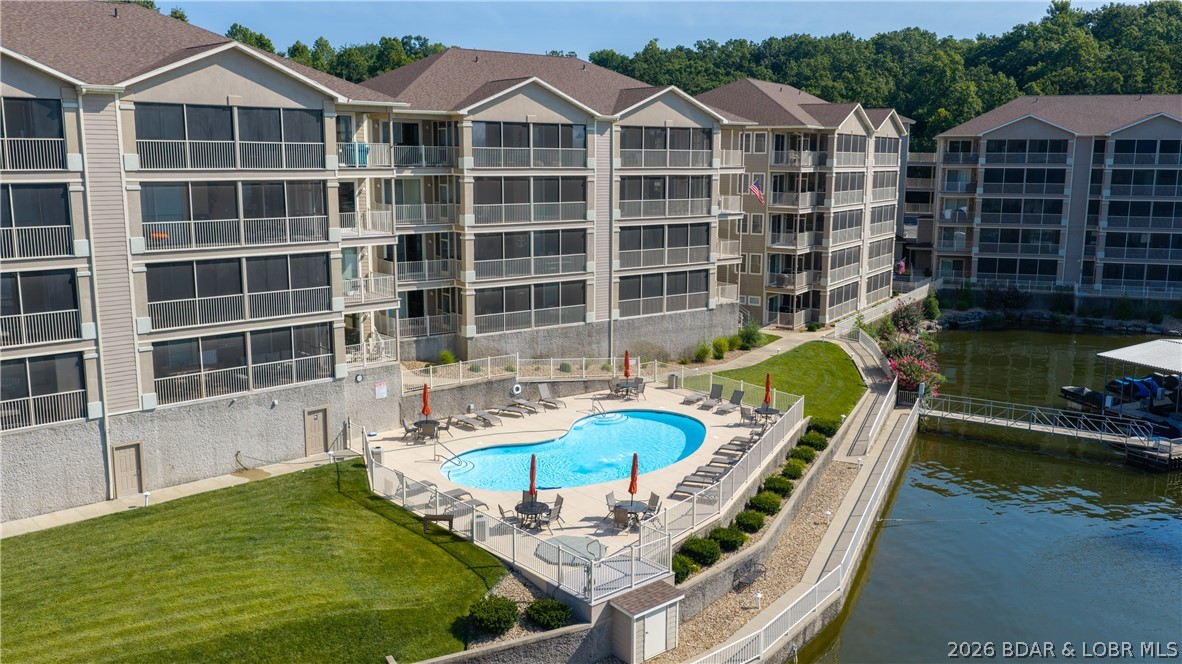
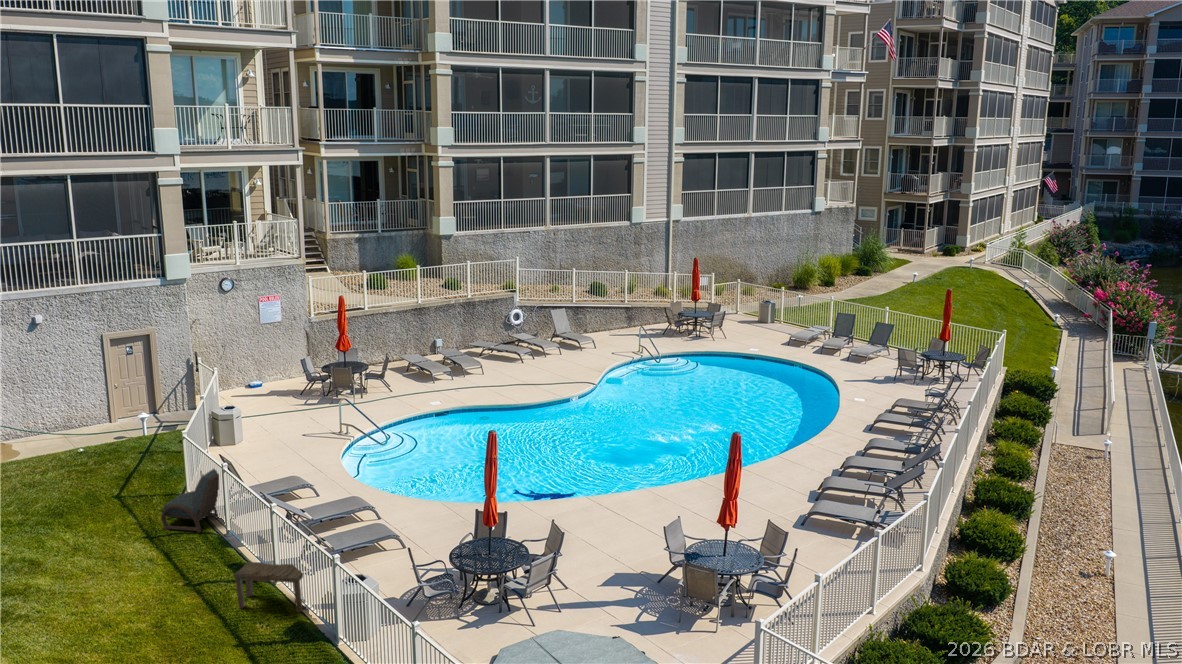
lounge chair: none [371,475,401,506] -> present [161,469,219,533]

